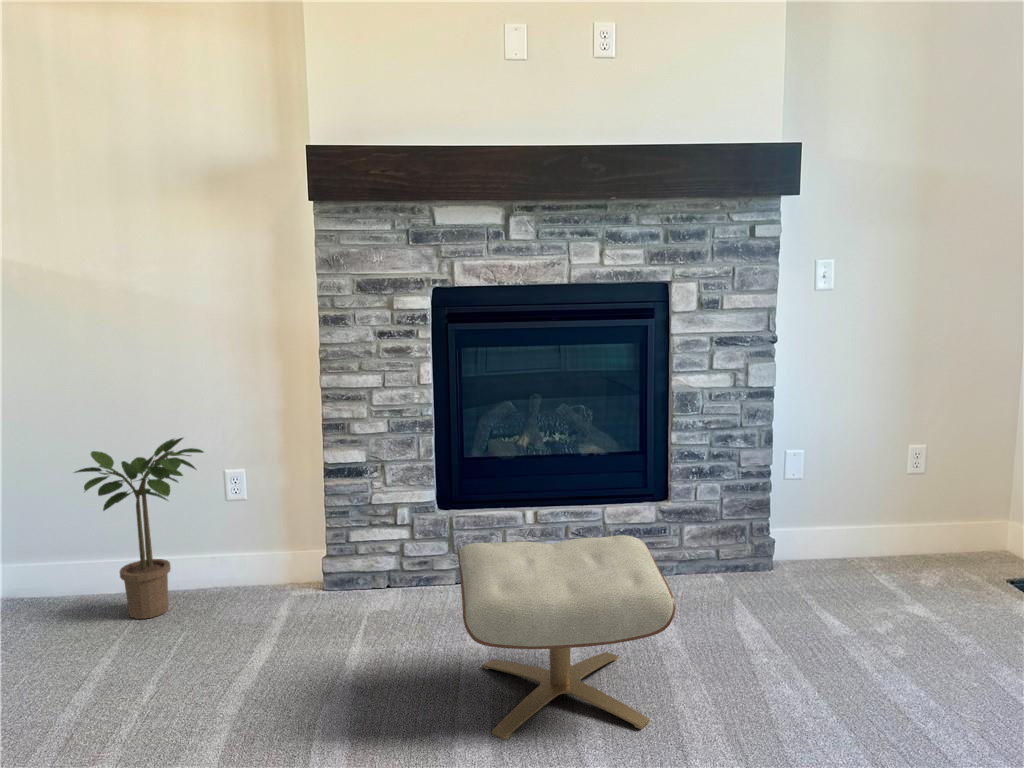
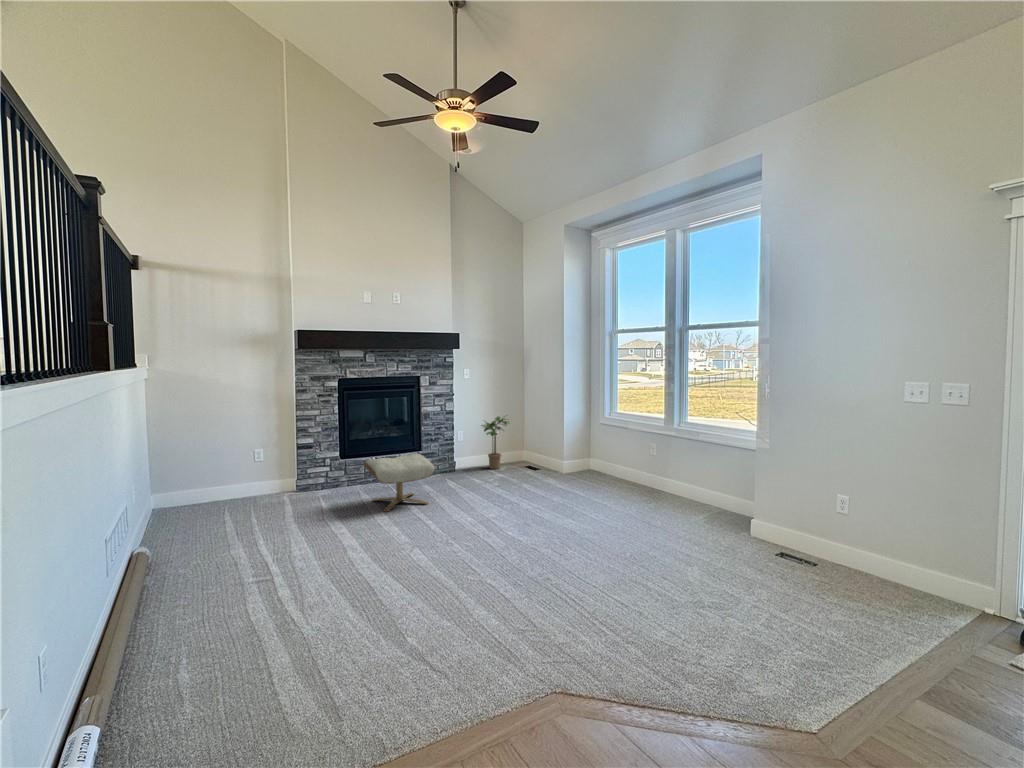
potted plant: present [74,438,203,619] -> present [482,417,509,469]

